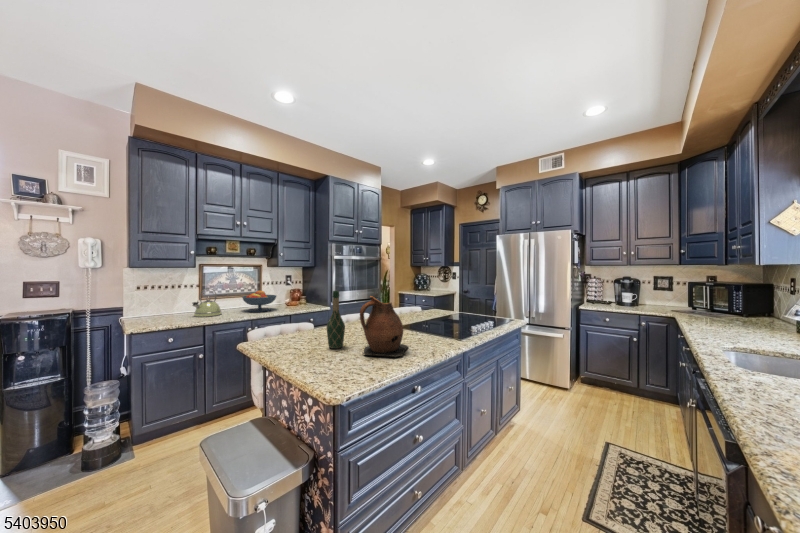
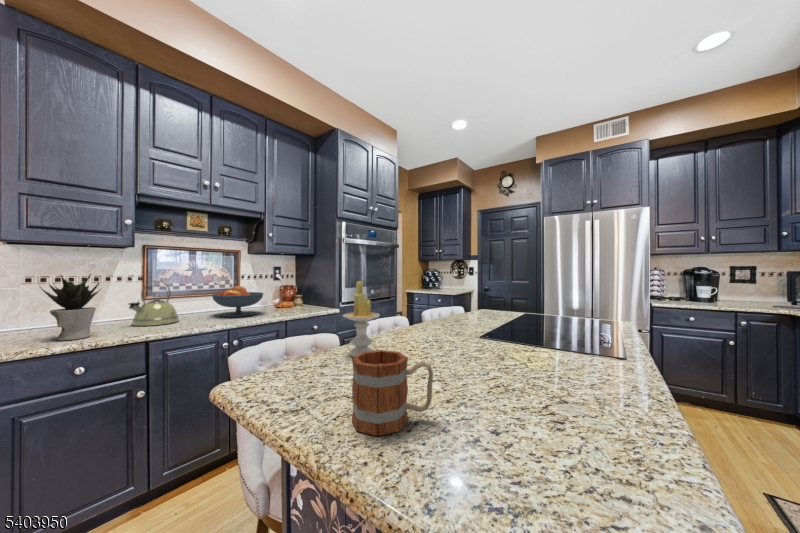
potted plant: none [147,285,178,324] -> present [40,274,101,340]
wine bottle: present [327,291,345,349] -> none [425,265,464,390]
candle: none [302,294,323,336] -> present [343,281,380,357]
ceramic pitcher: present [360,296,408,358] -> none [506,273,635,415]
mug: none [282,329,315,360] -> present [352,350,433,436]

